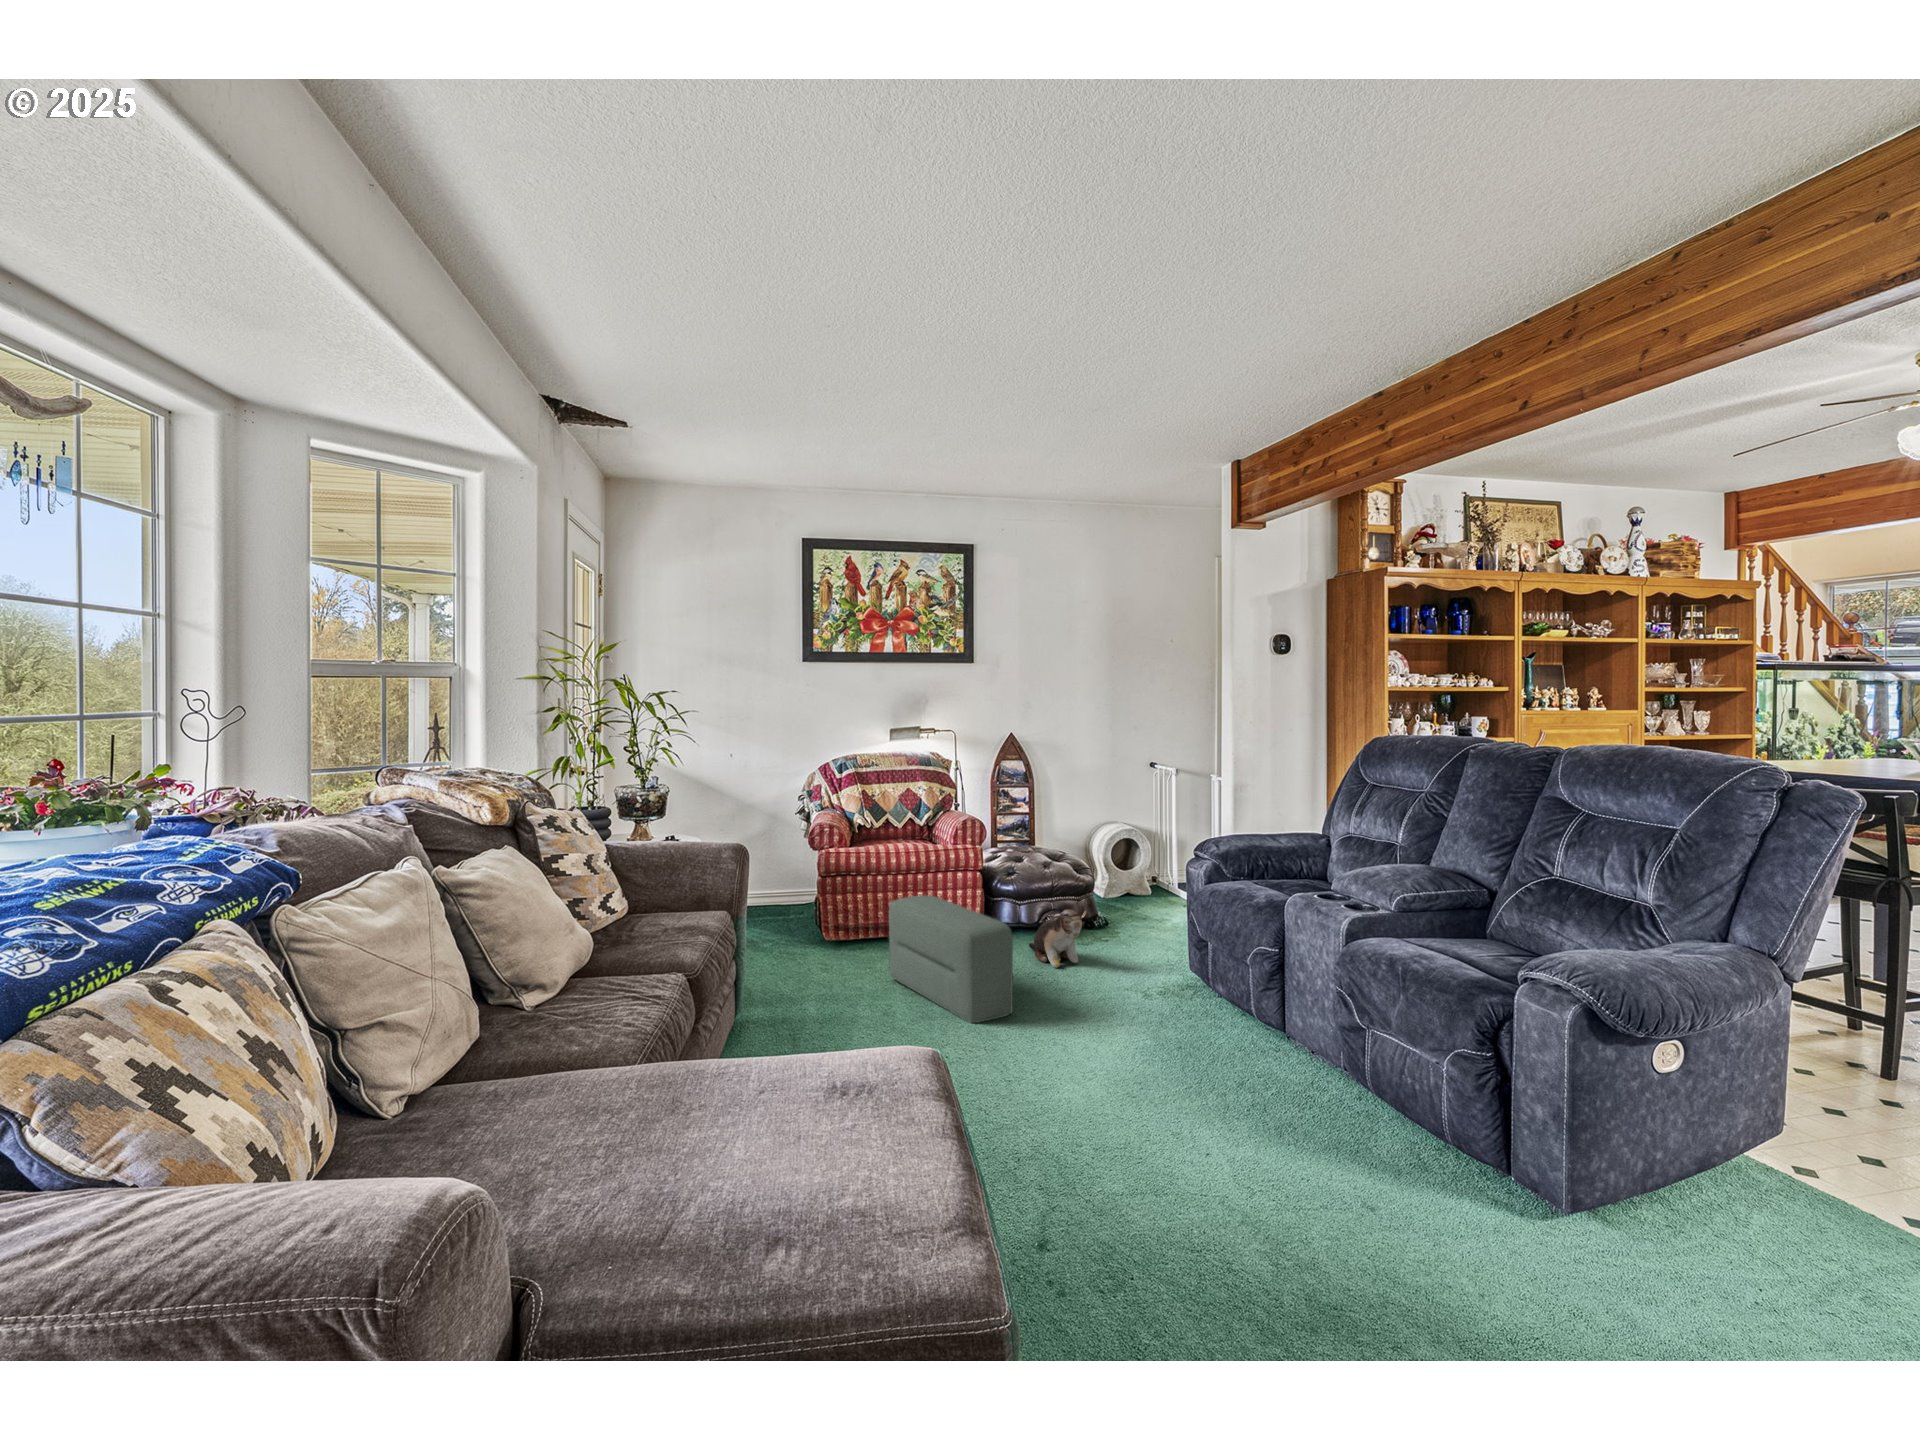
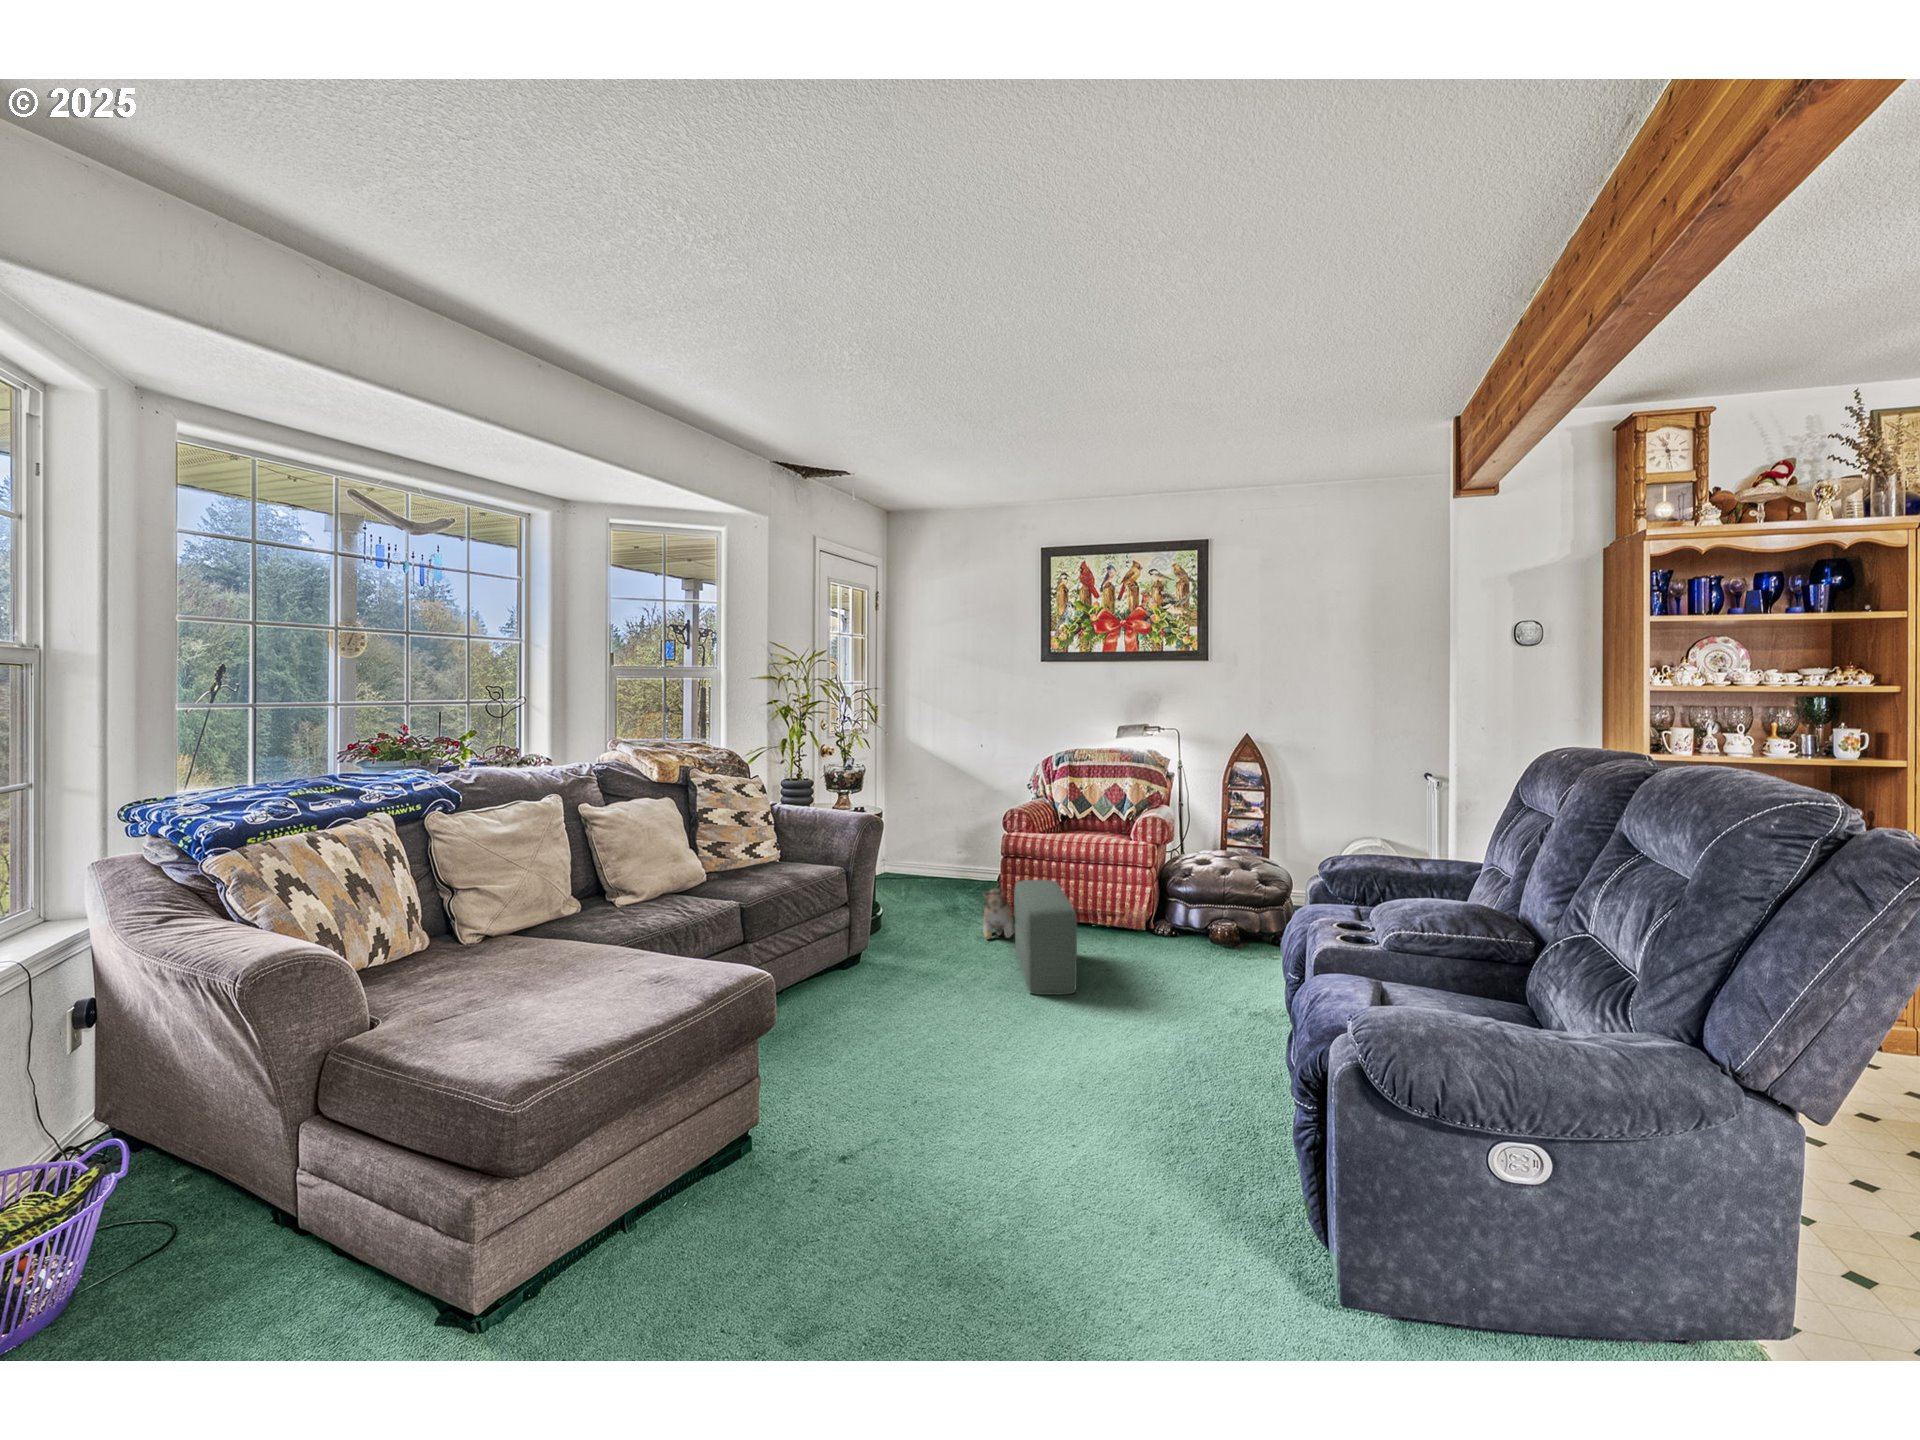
plush toy: present [1029,909,1086,968] -> present [983,889,1015,939]

